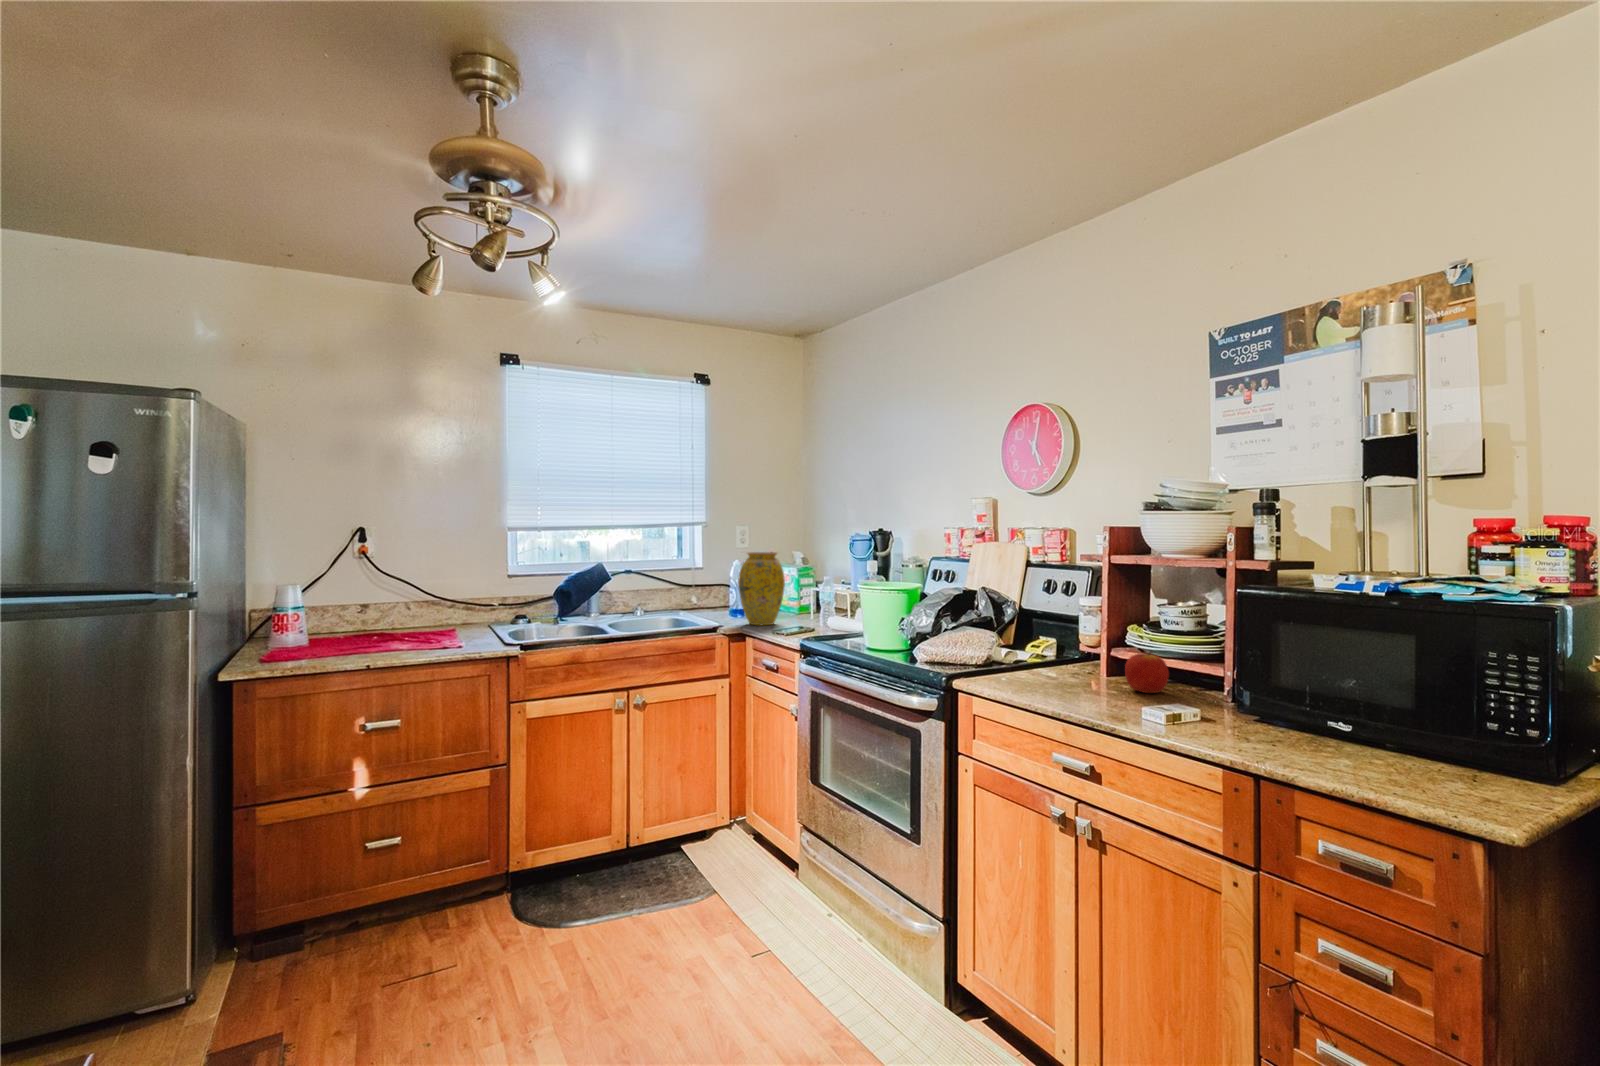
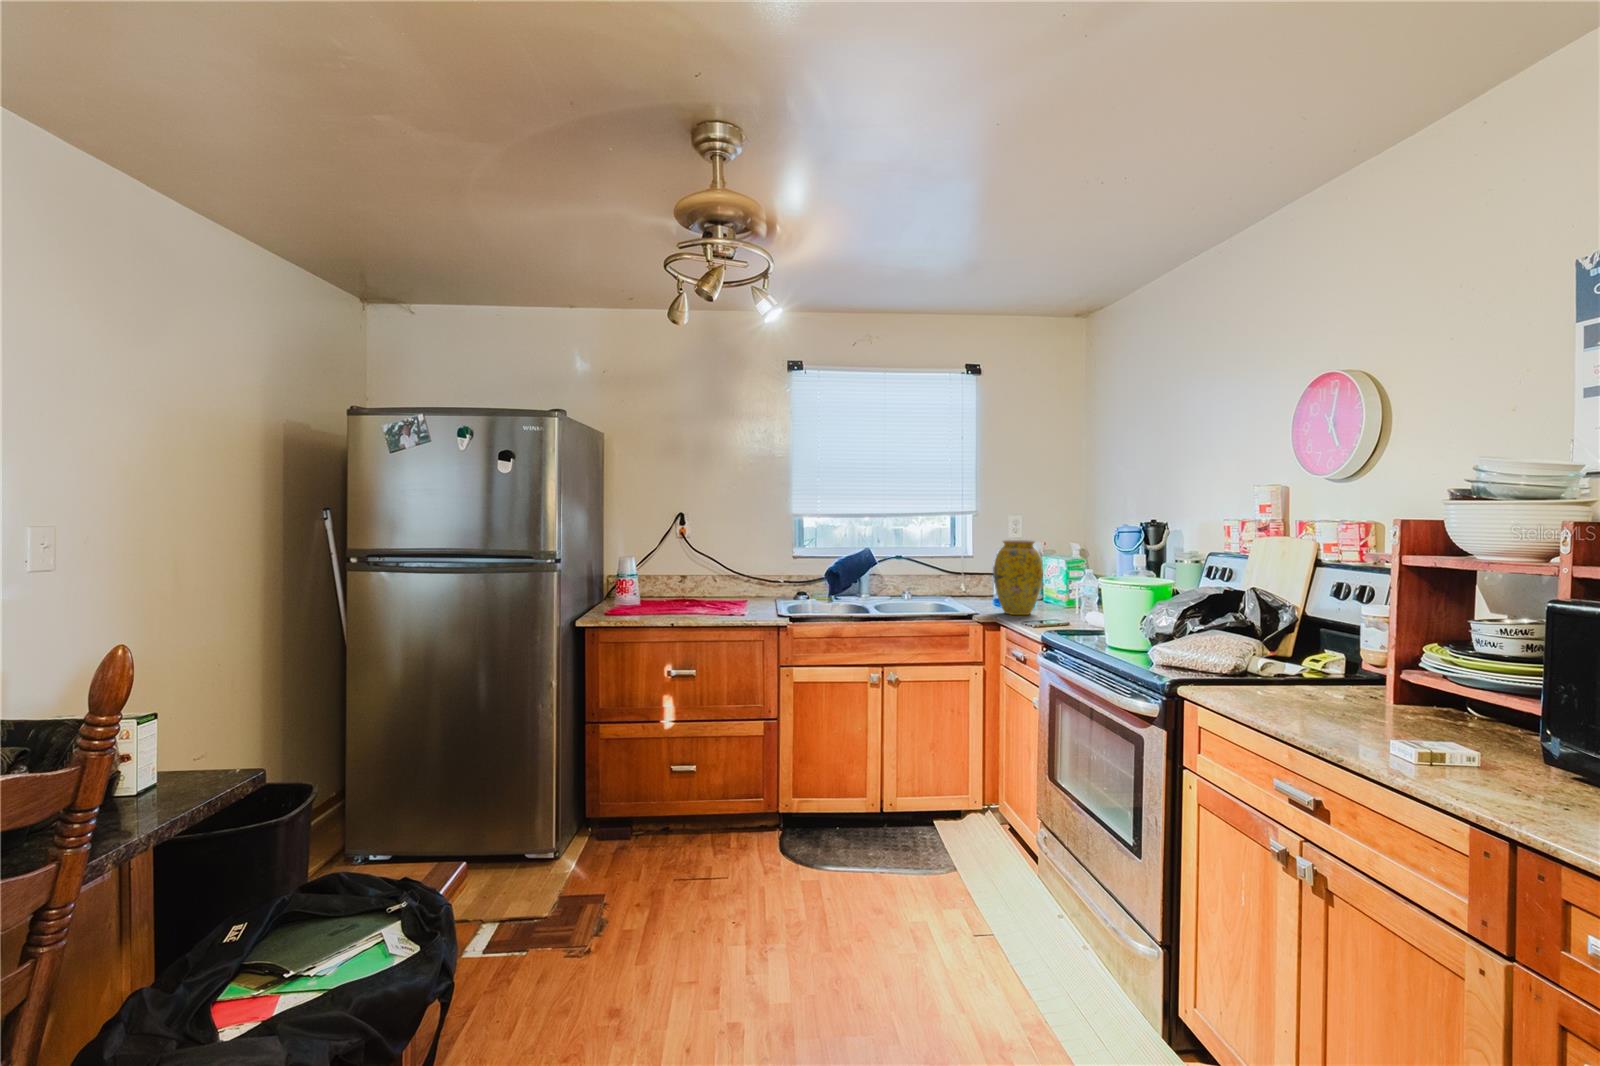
apple: present [1125,652,1169,693] -> none [1404,676,1469,729]

